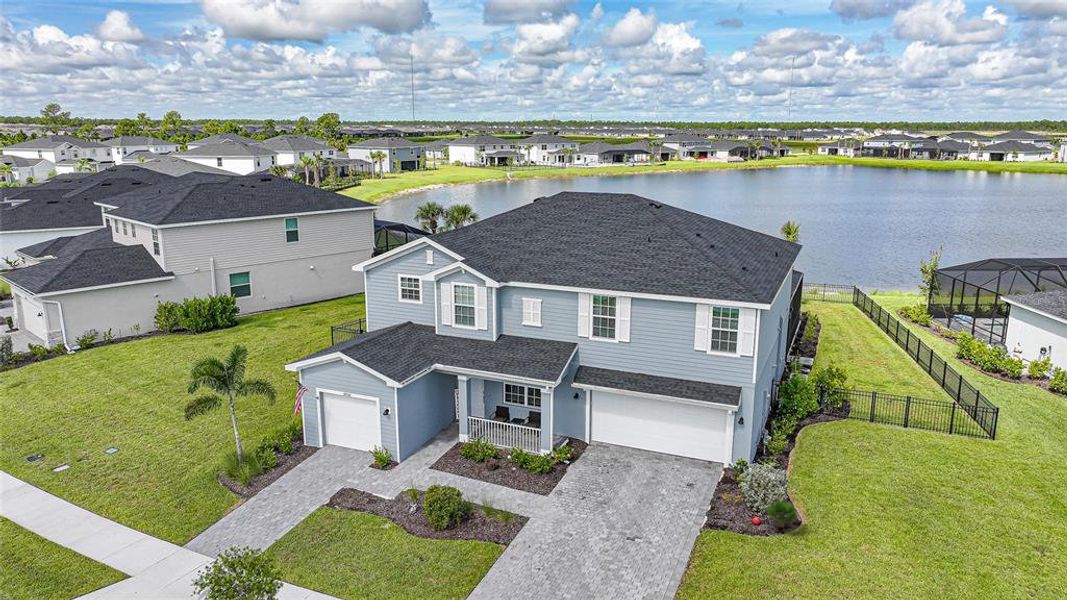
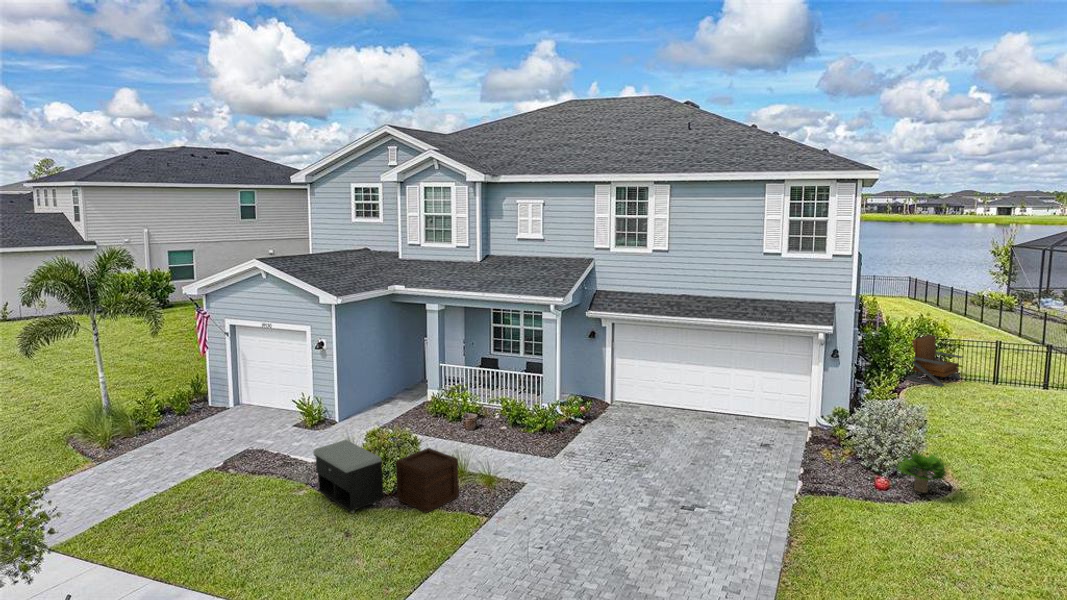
lounge chair: none [799,391,841,432] -> present [905,335,963,387]
storage bench: none [395,492,440,542] -> present [314,440,383,513]
wooden crate: none [448,498,487,542] -> present [396,448,459,513]

